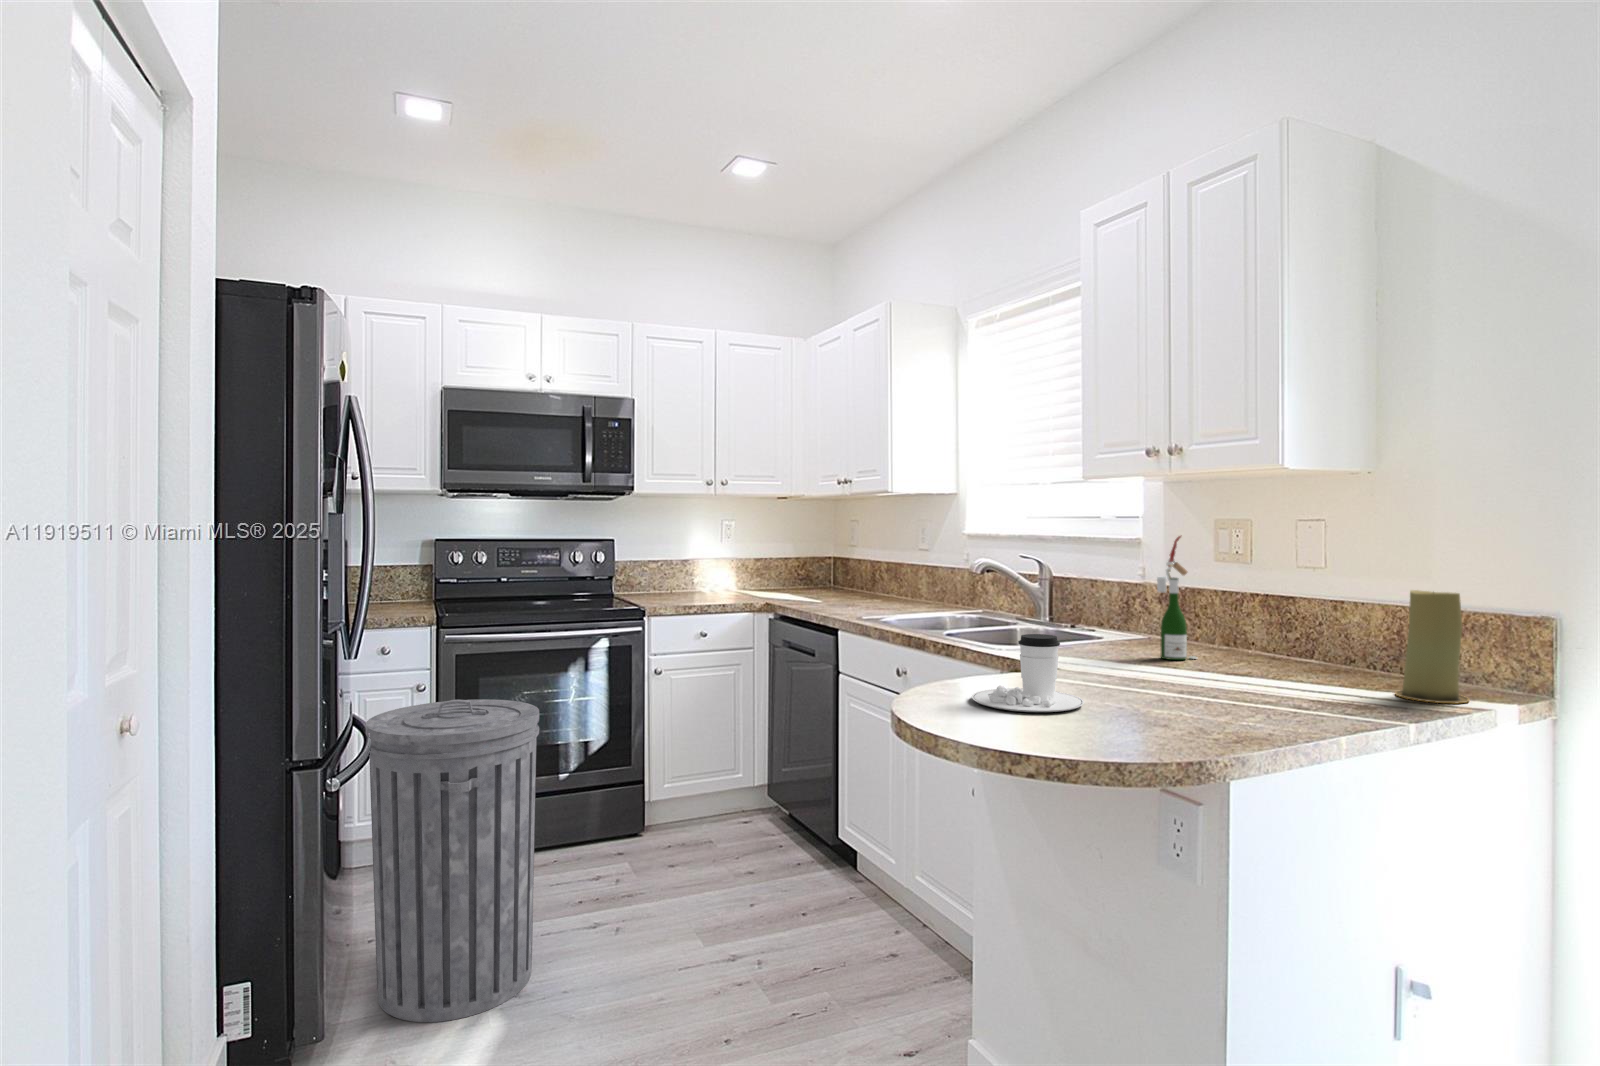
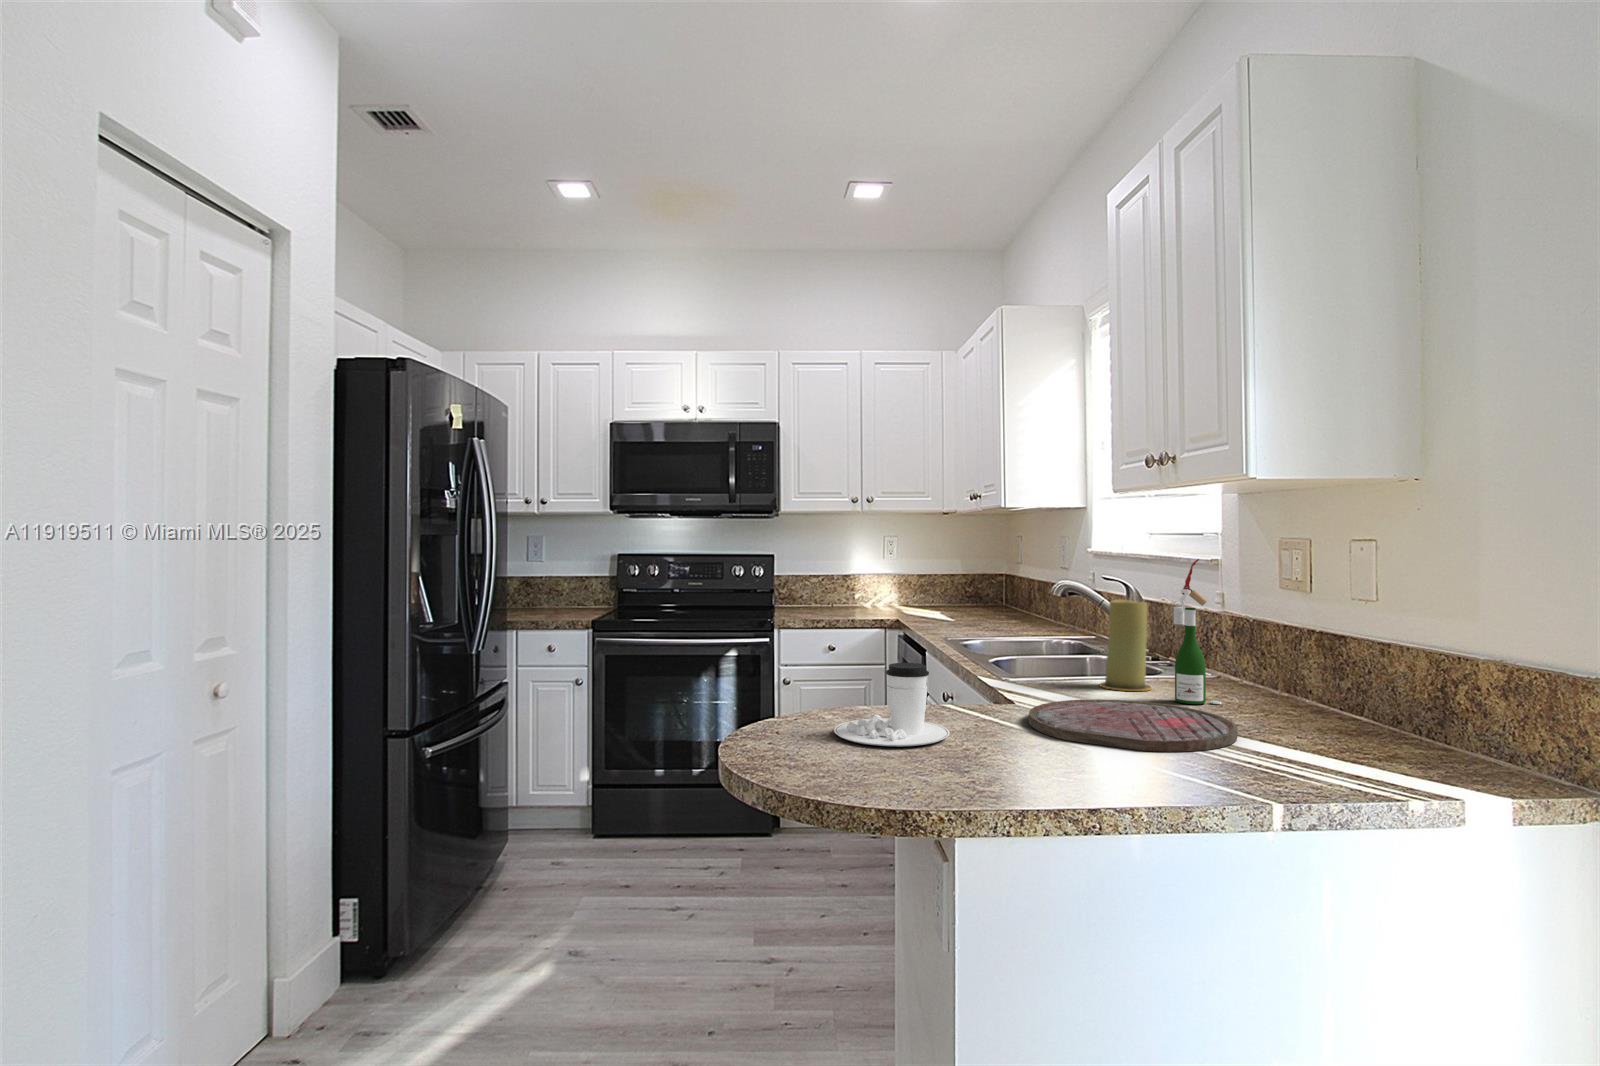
candle: present [1395,590,1469,703] -> present [1100,600,1152,691]
cutting board: none [1094,660,1278,698] -> present [1029,699,1238,752]
trash can: present [366,699,539,1022] -> none [465,693,610,967]

